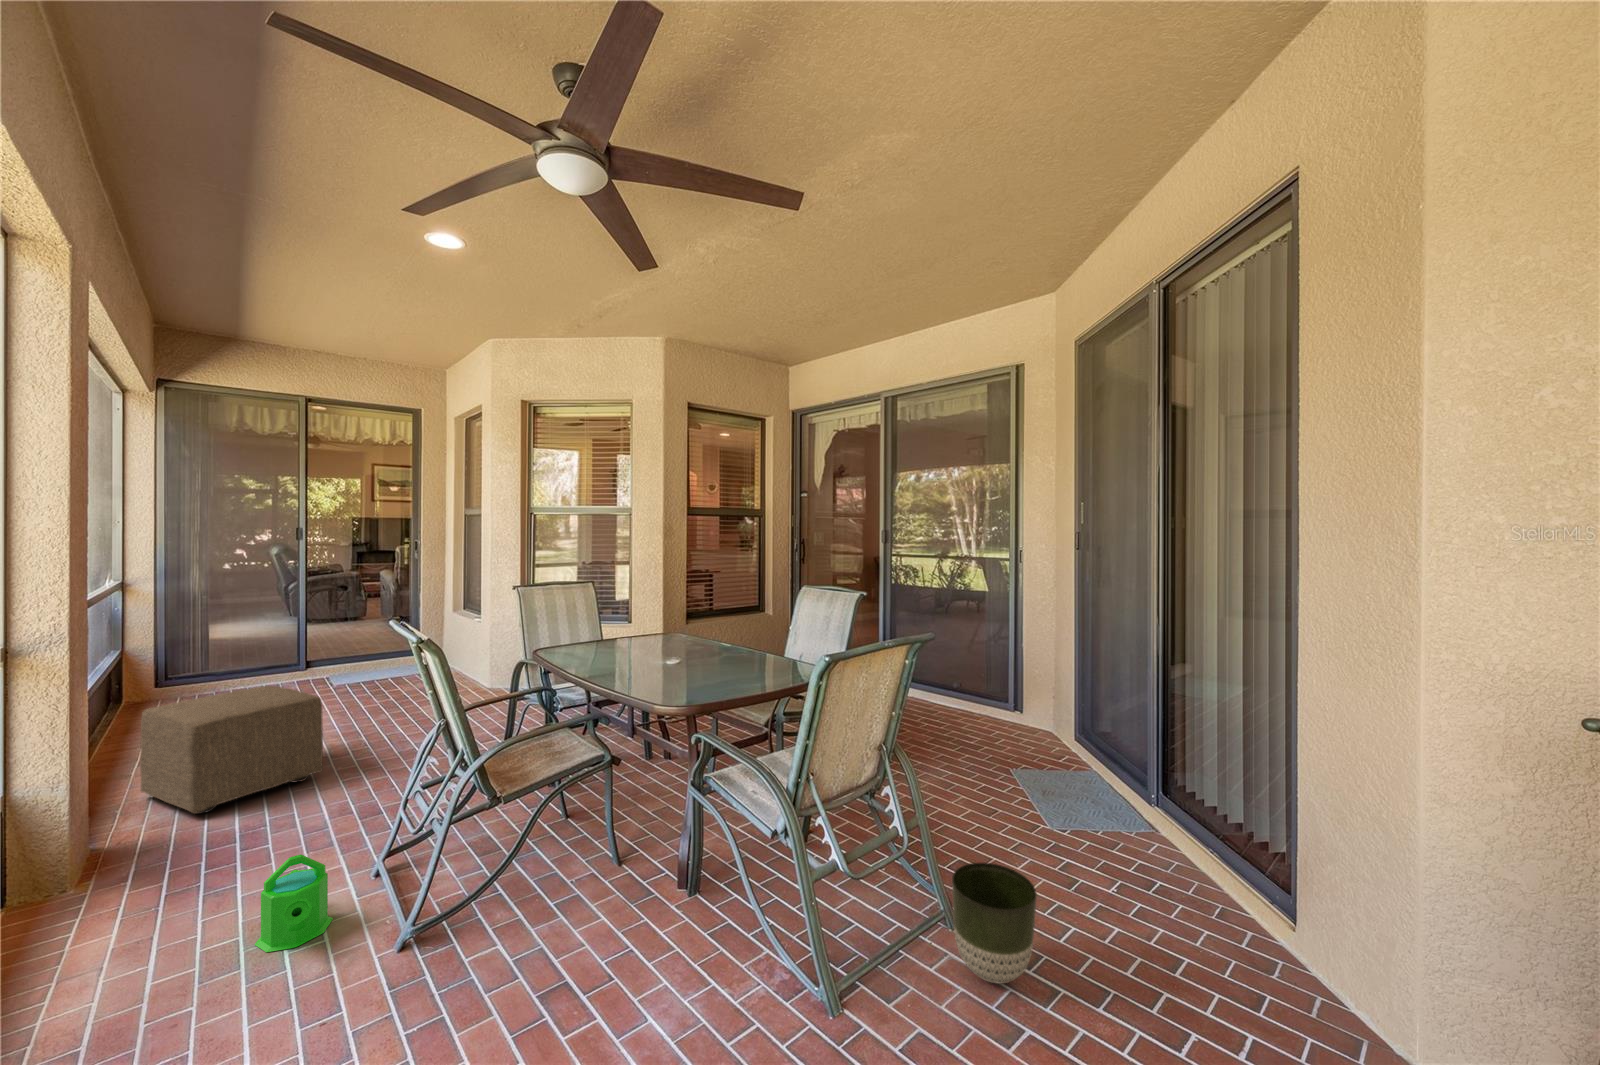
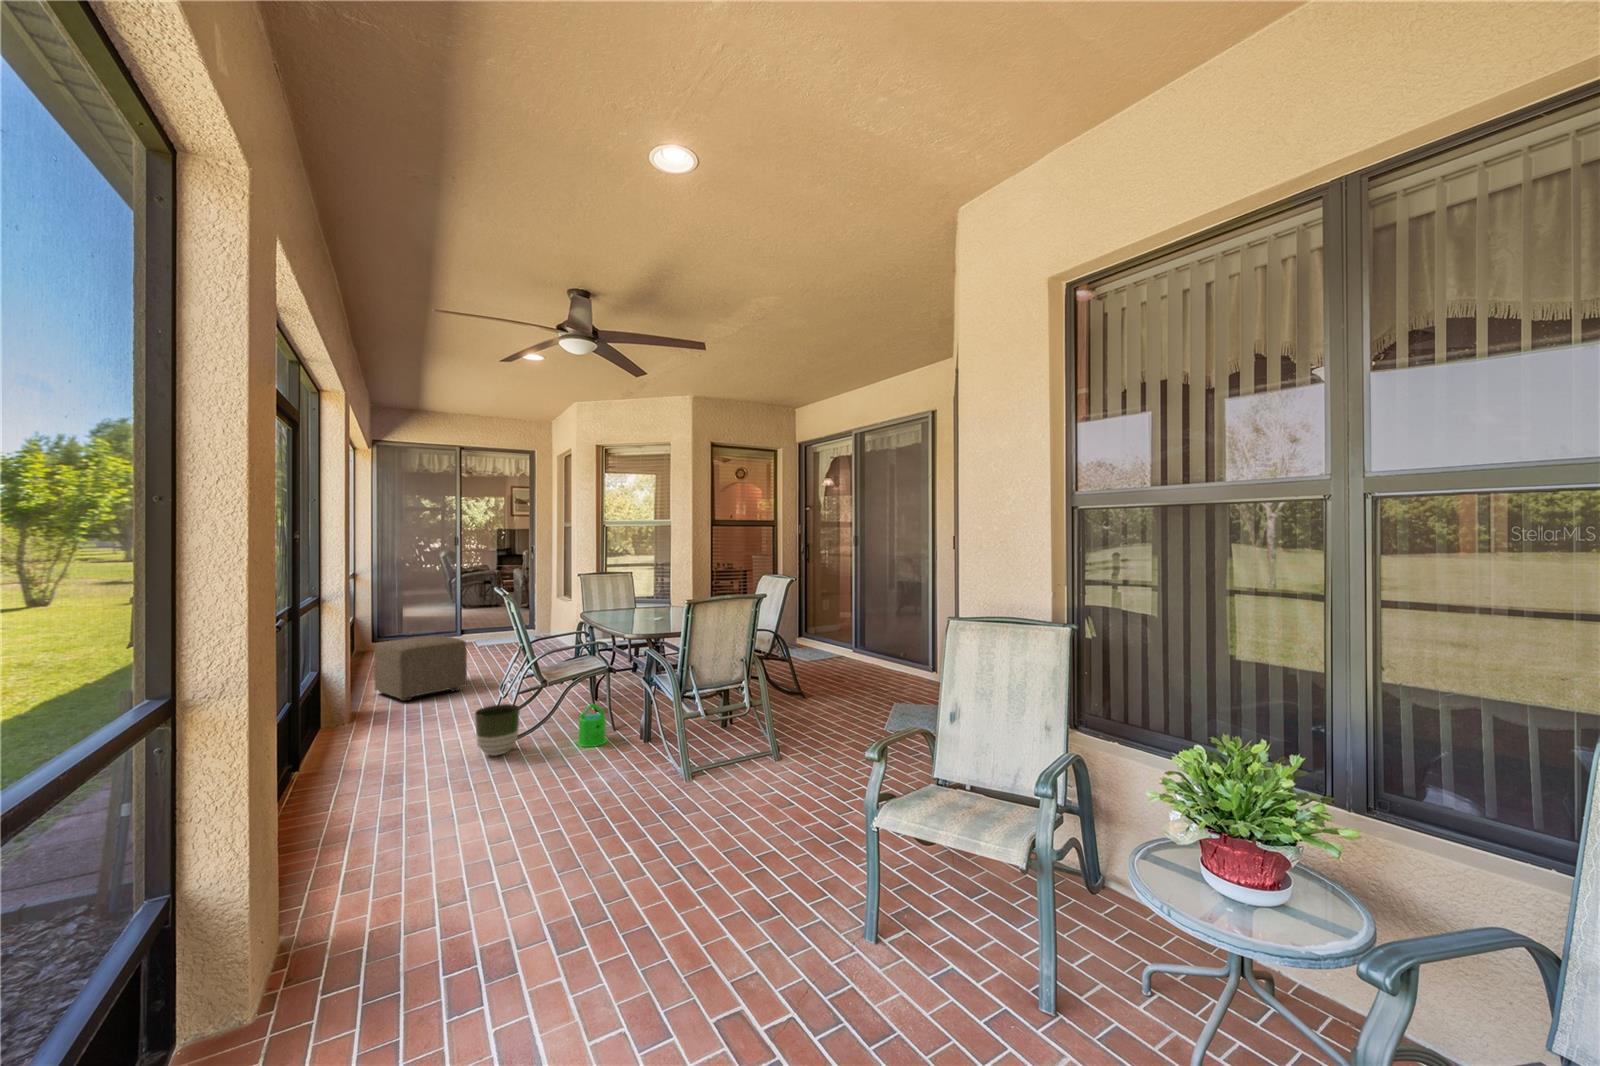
watering can: present [255,855,333,952] -> present [577,704,607,747]
planter: present [952,863,1037,984] -> present [475,704,520,756]

